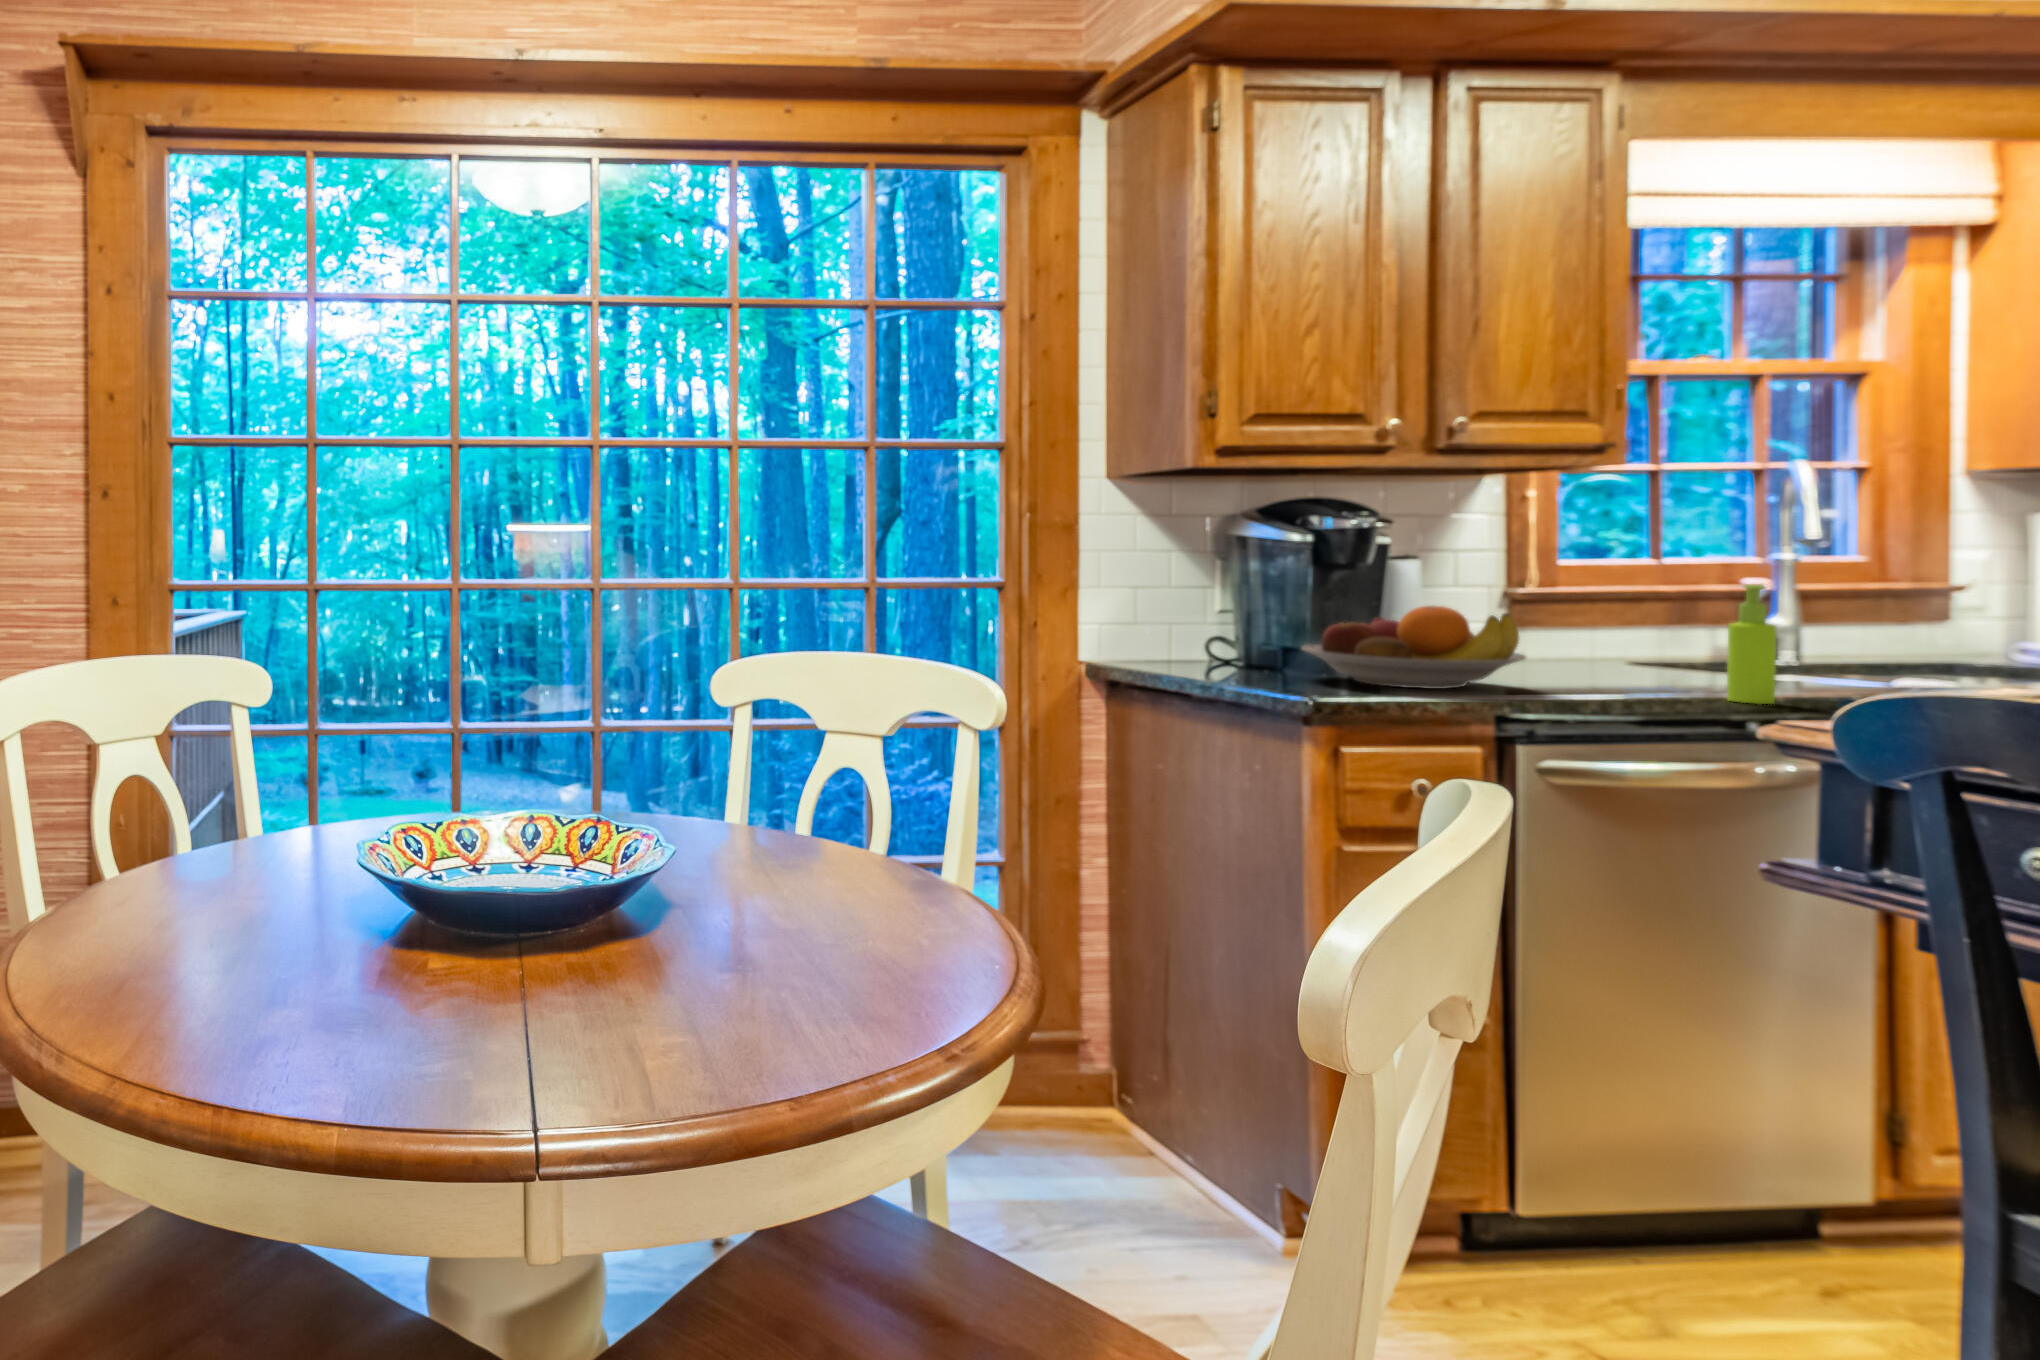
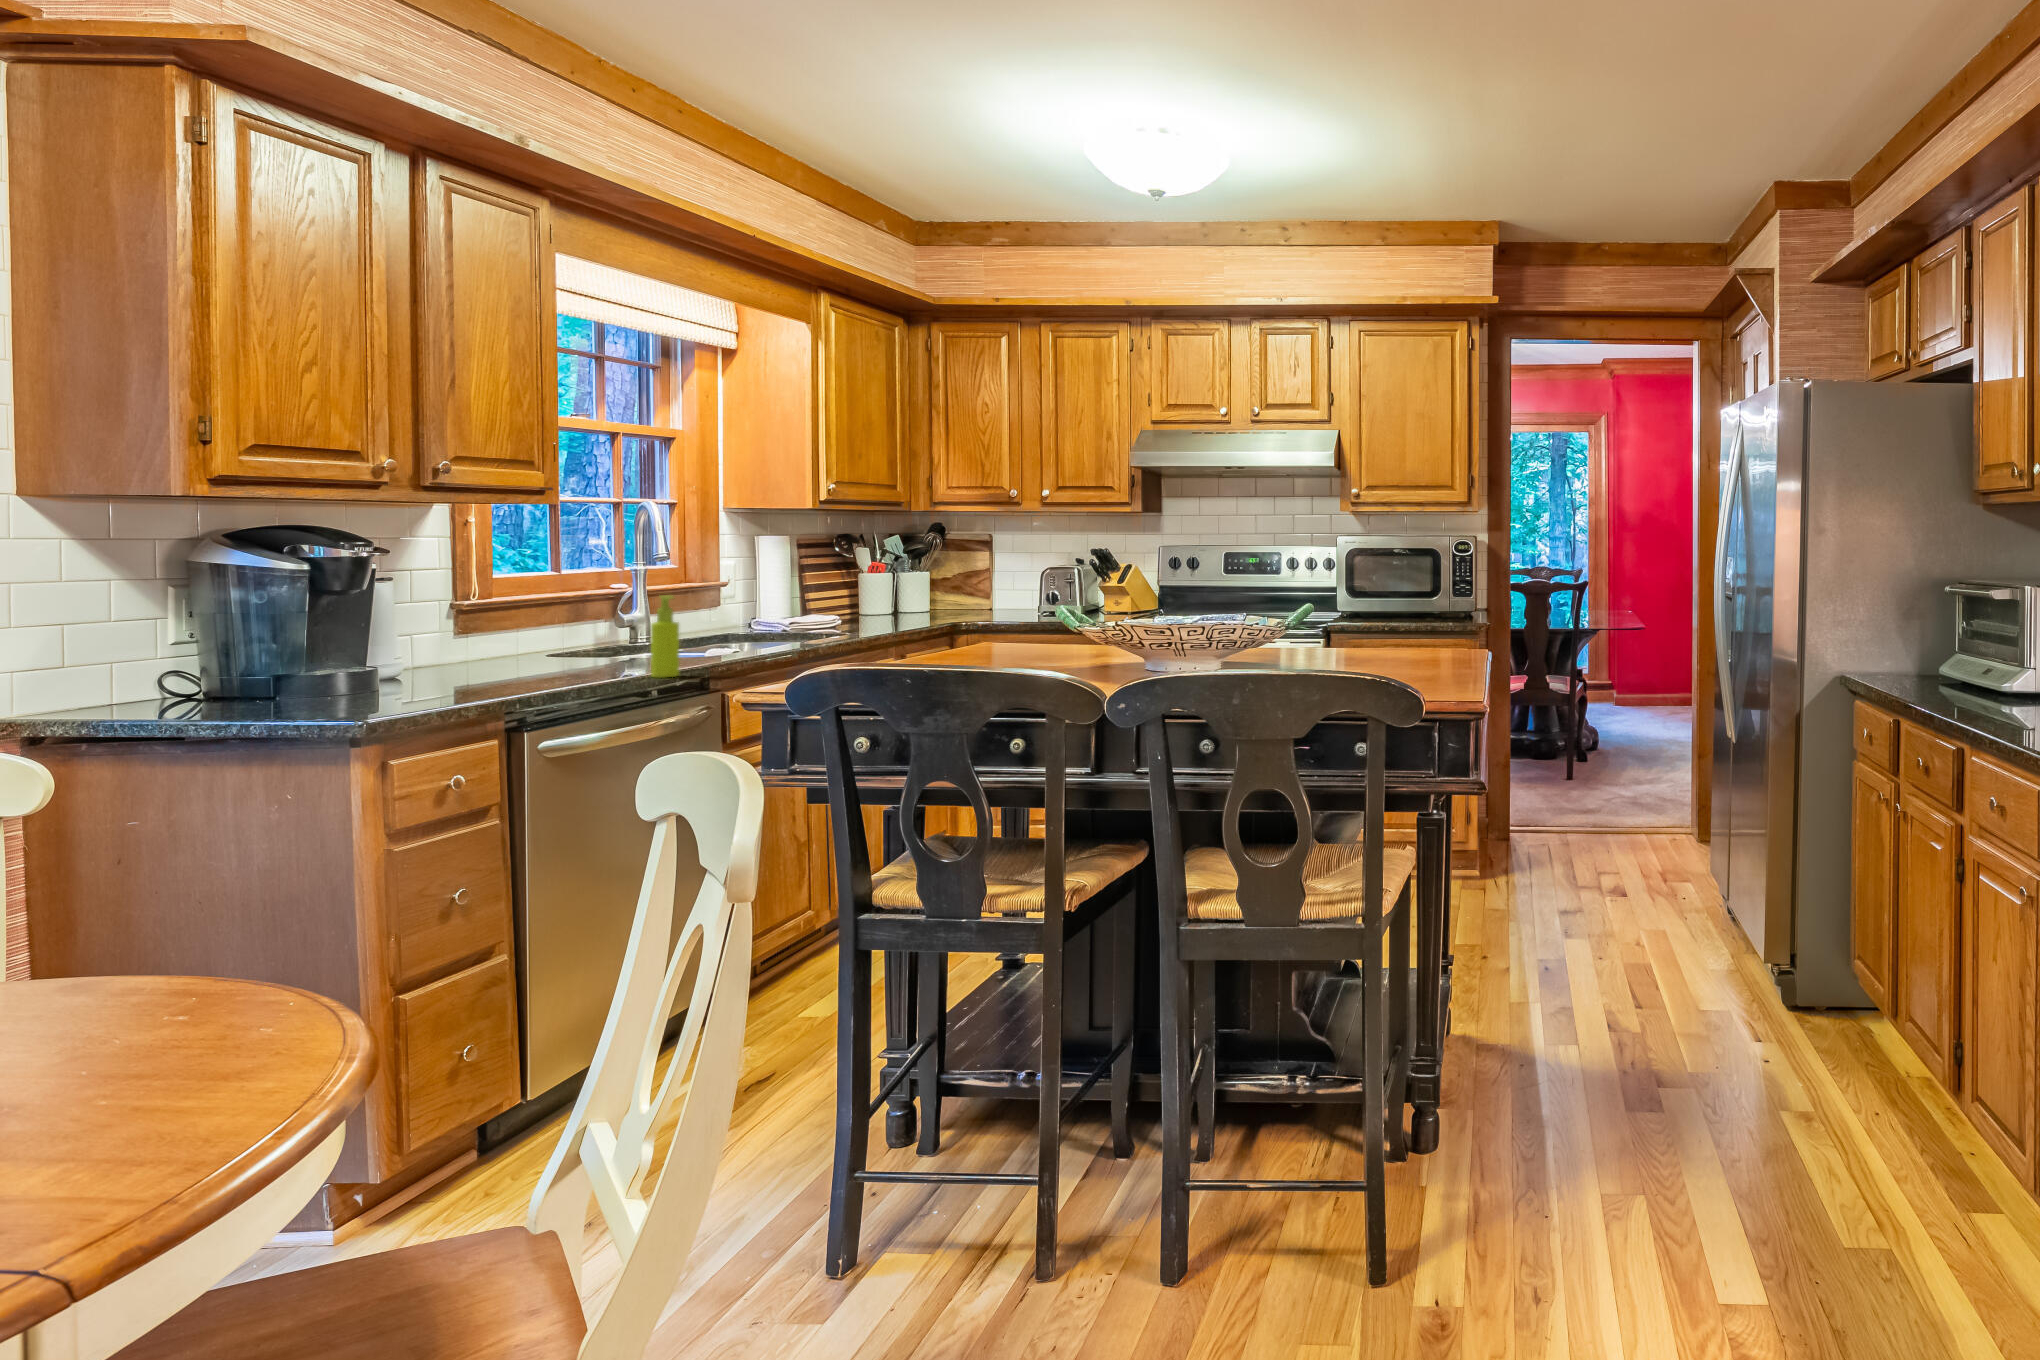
fruit bowl: present [1302,606,1526,689] -> none [307,624,519,698]

